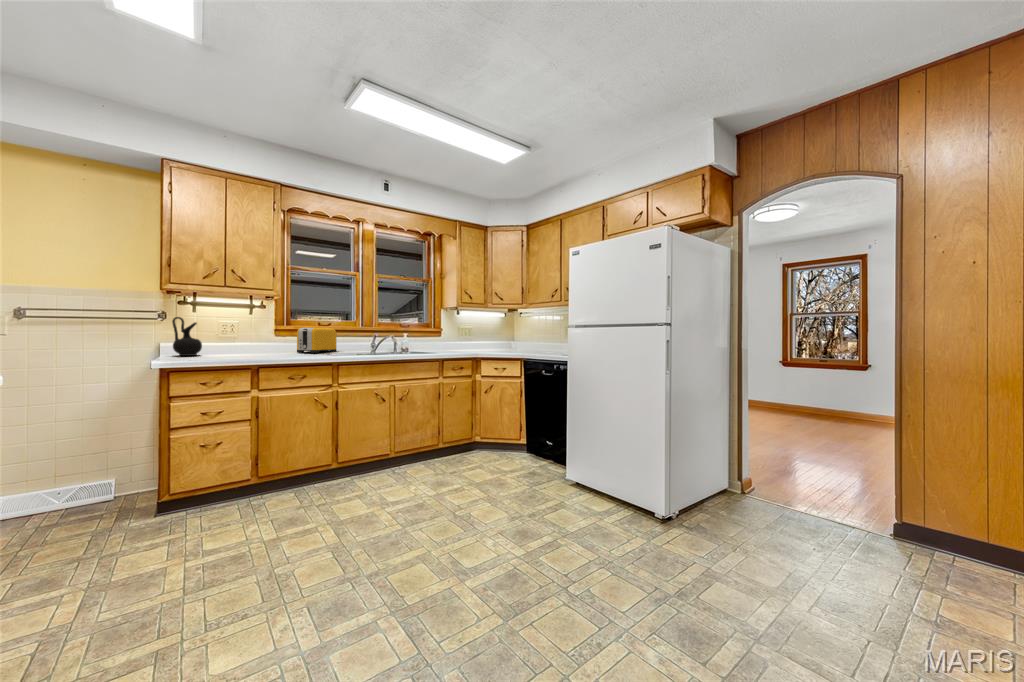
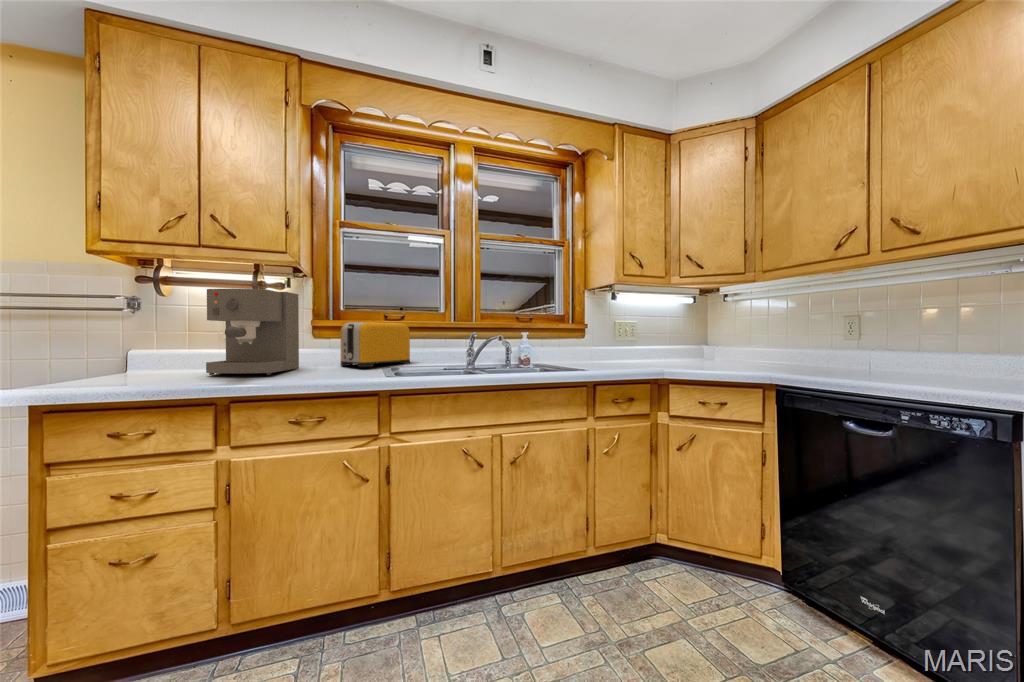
coffee maker: none [228,309,273,356] -> present [206,289,299,375]
ceramic jug: present [172,317,202,356] -> none [125,305,179,373]

